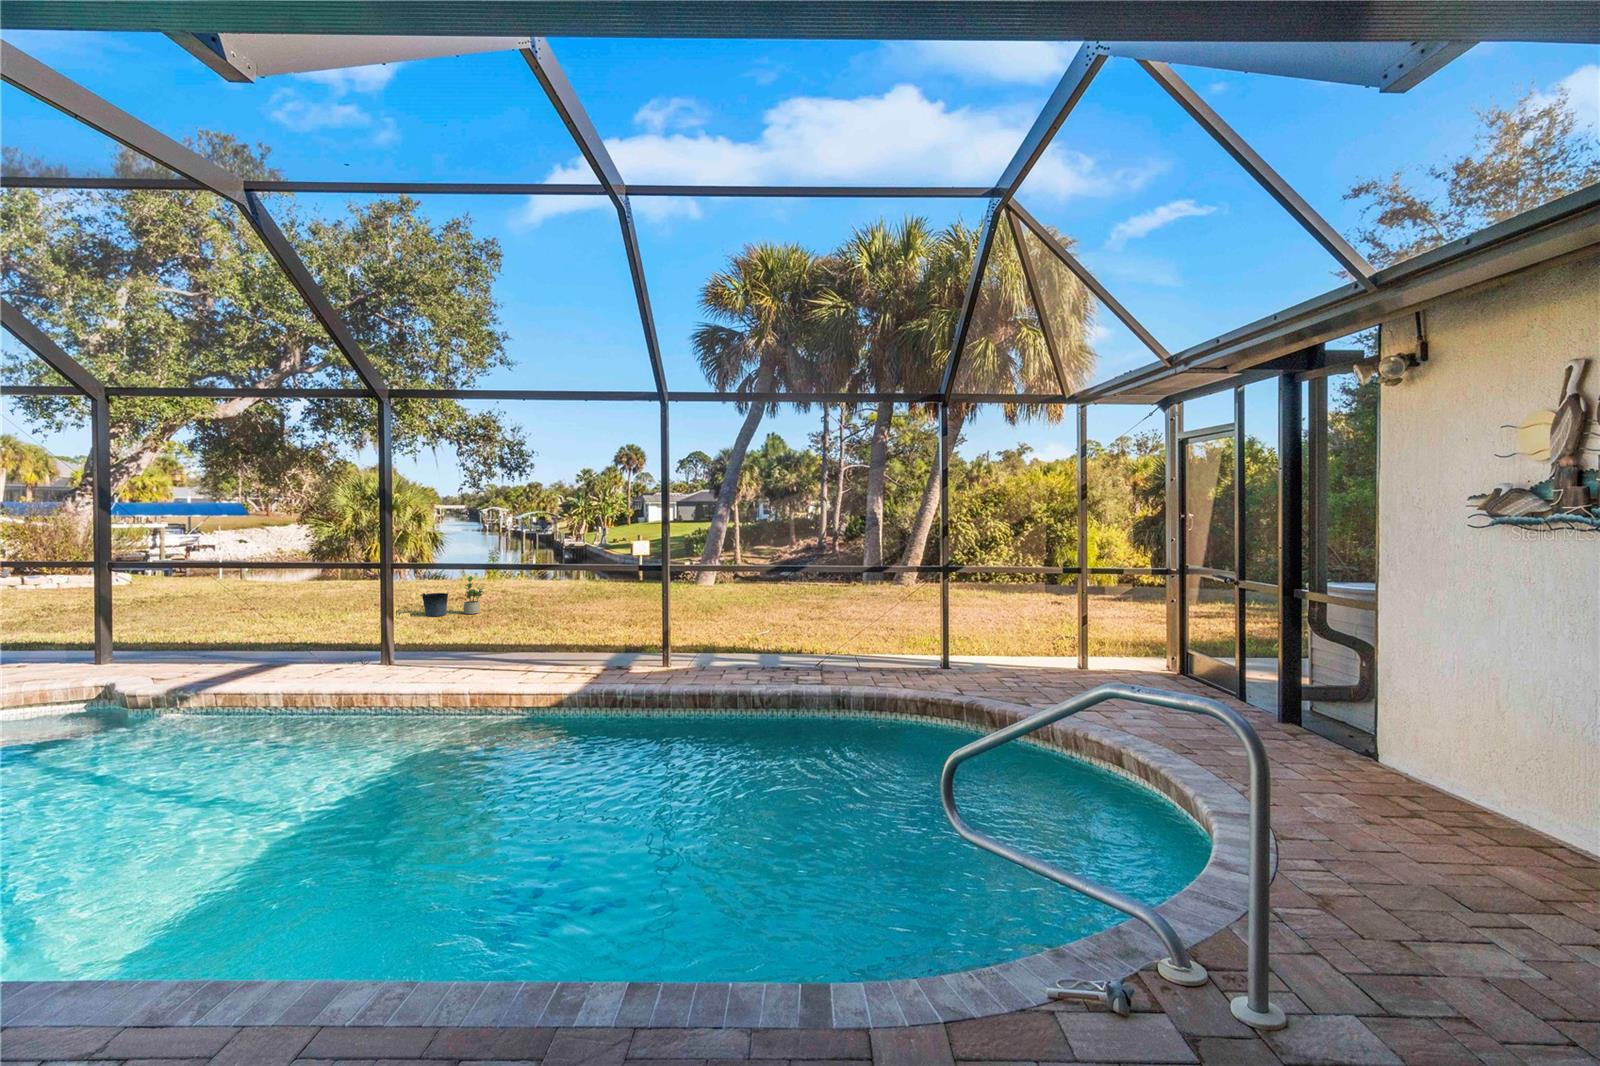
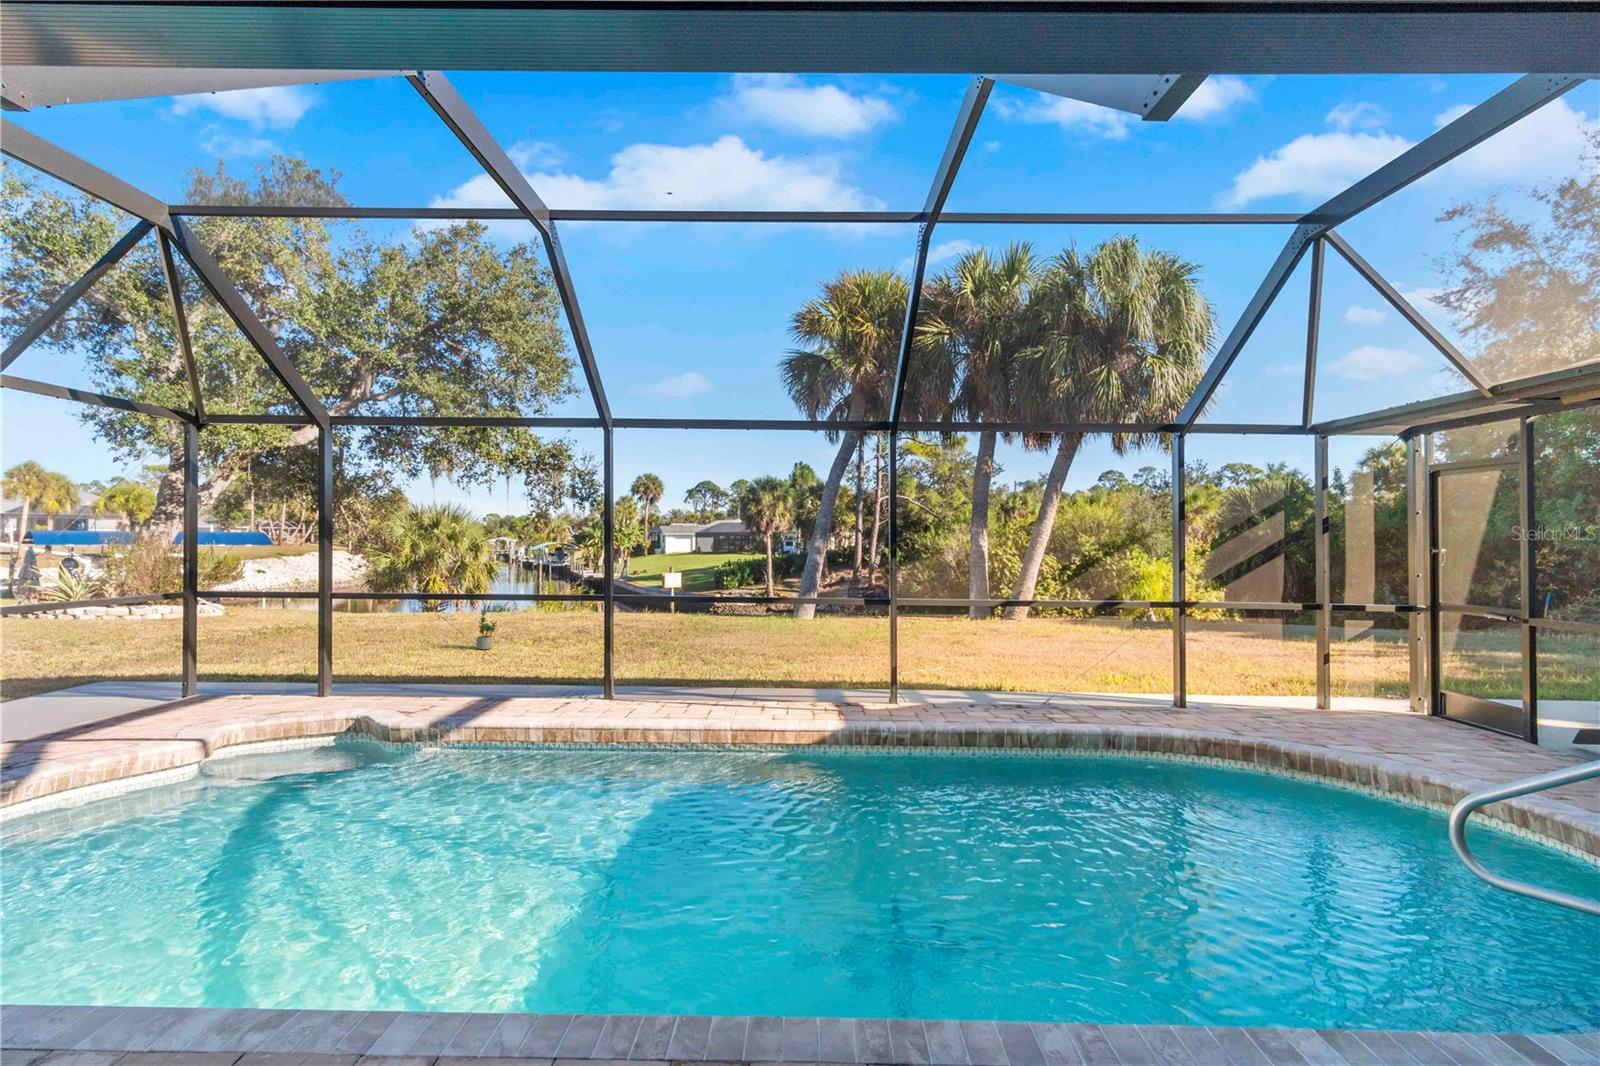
bucket: present [421,593,448,616] -> none [433,627,461,651]

